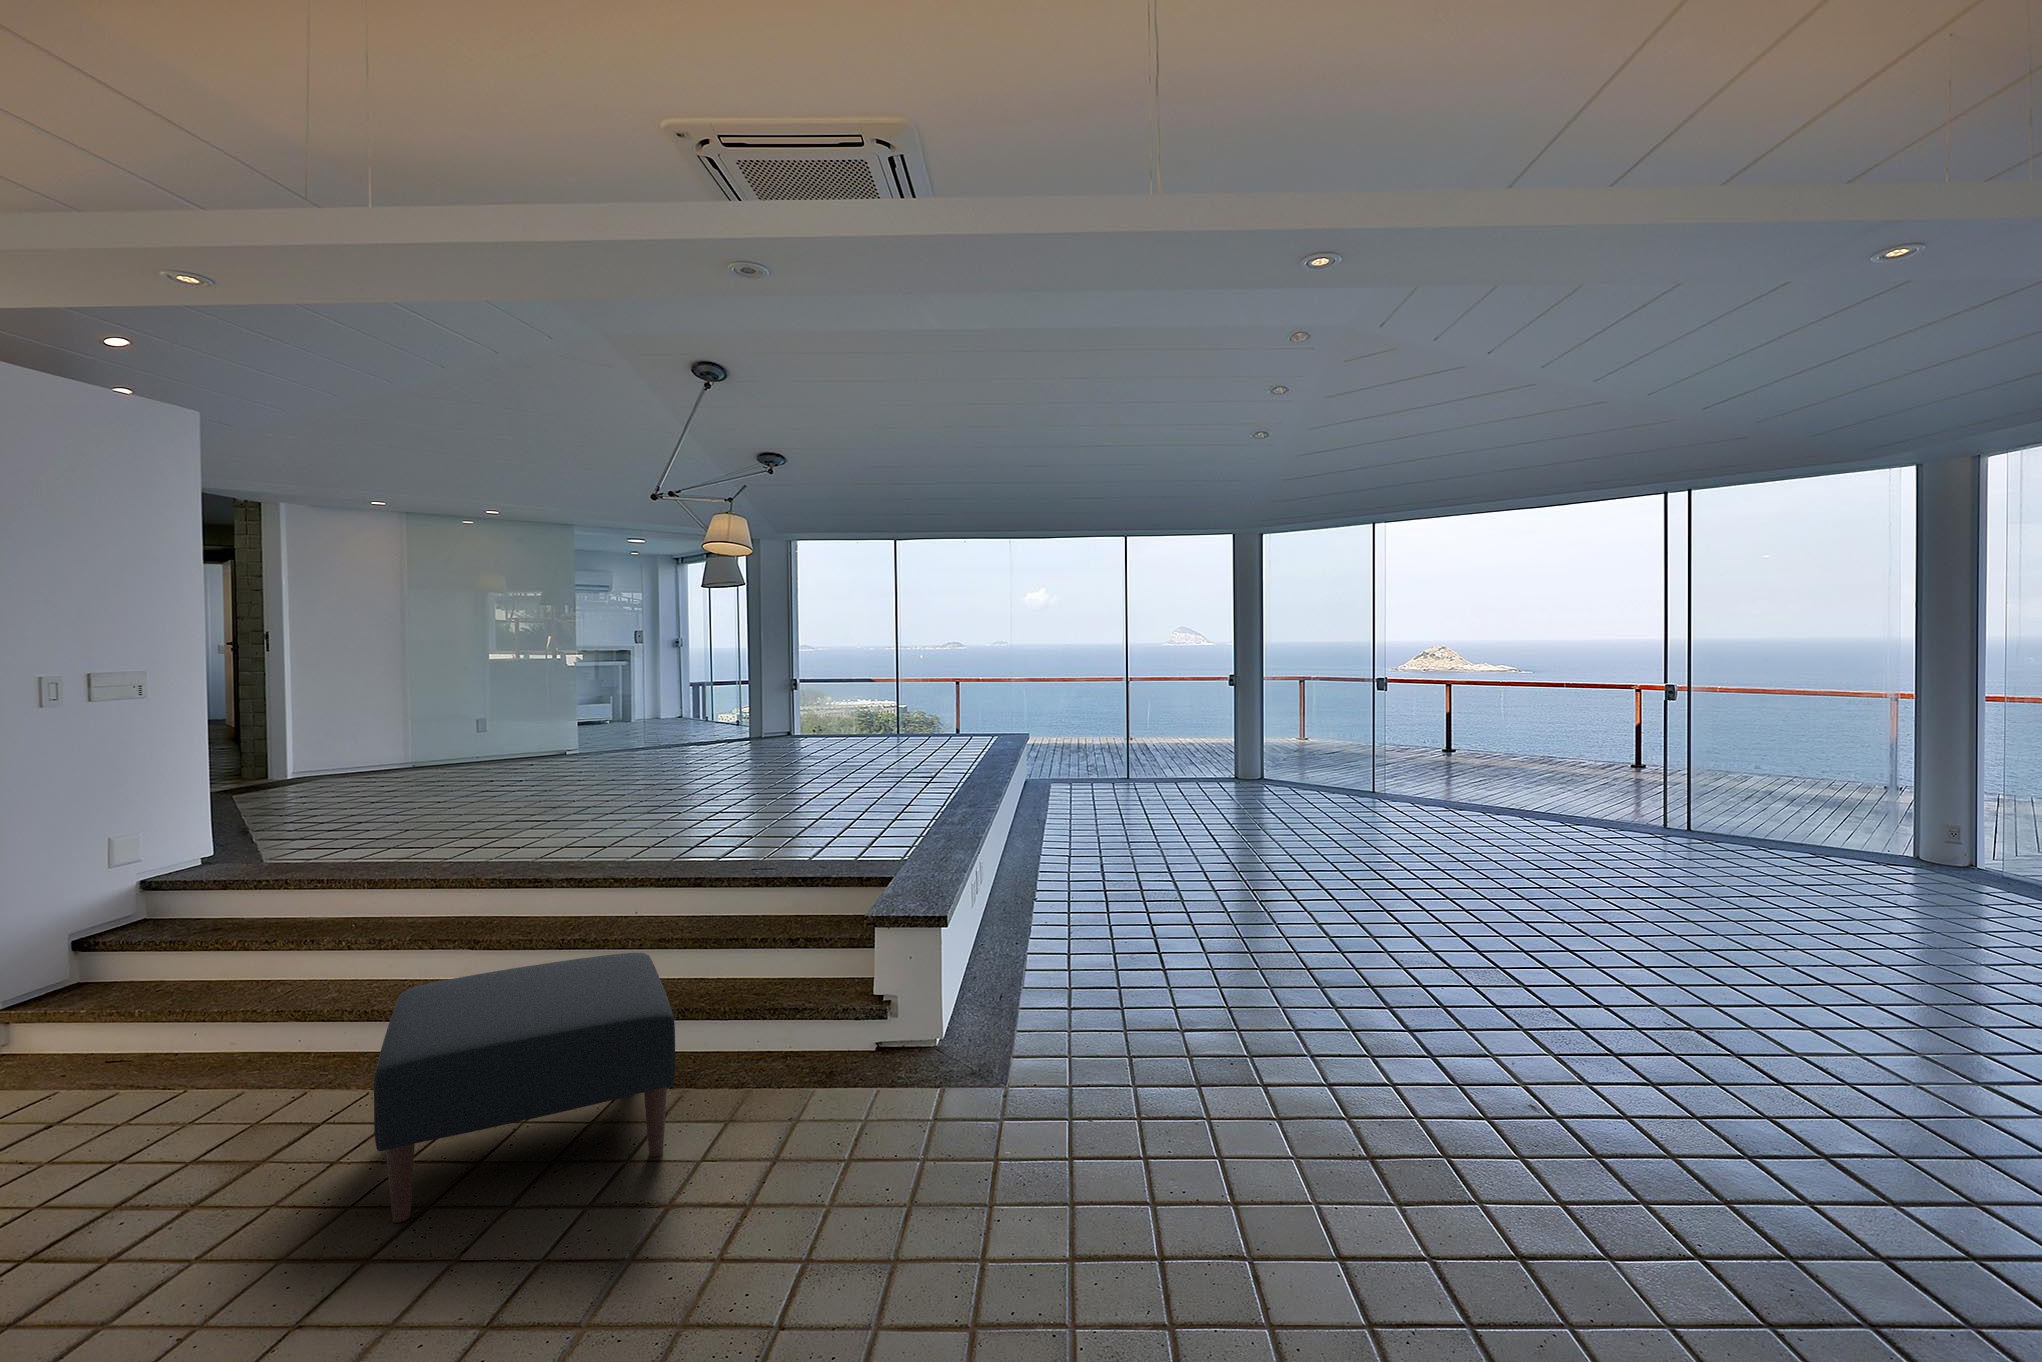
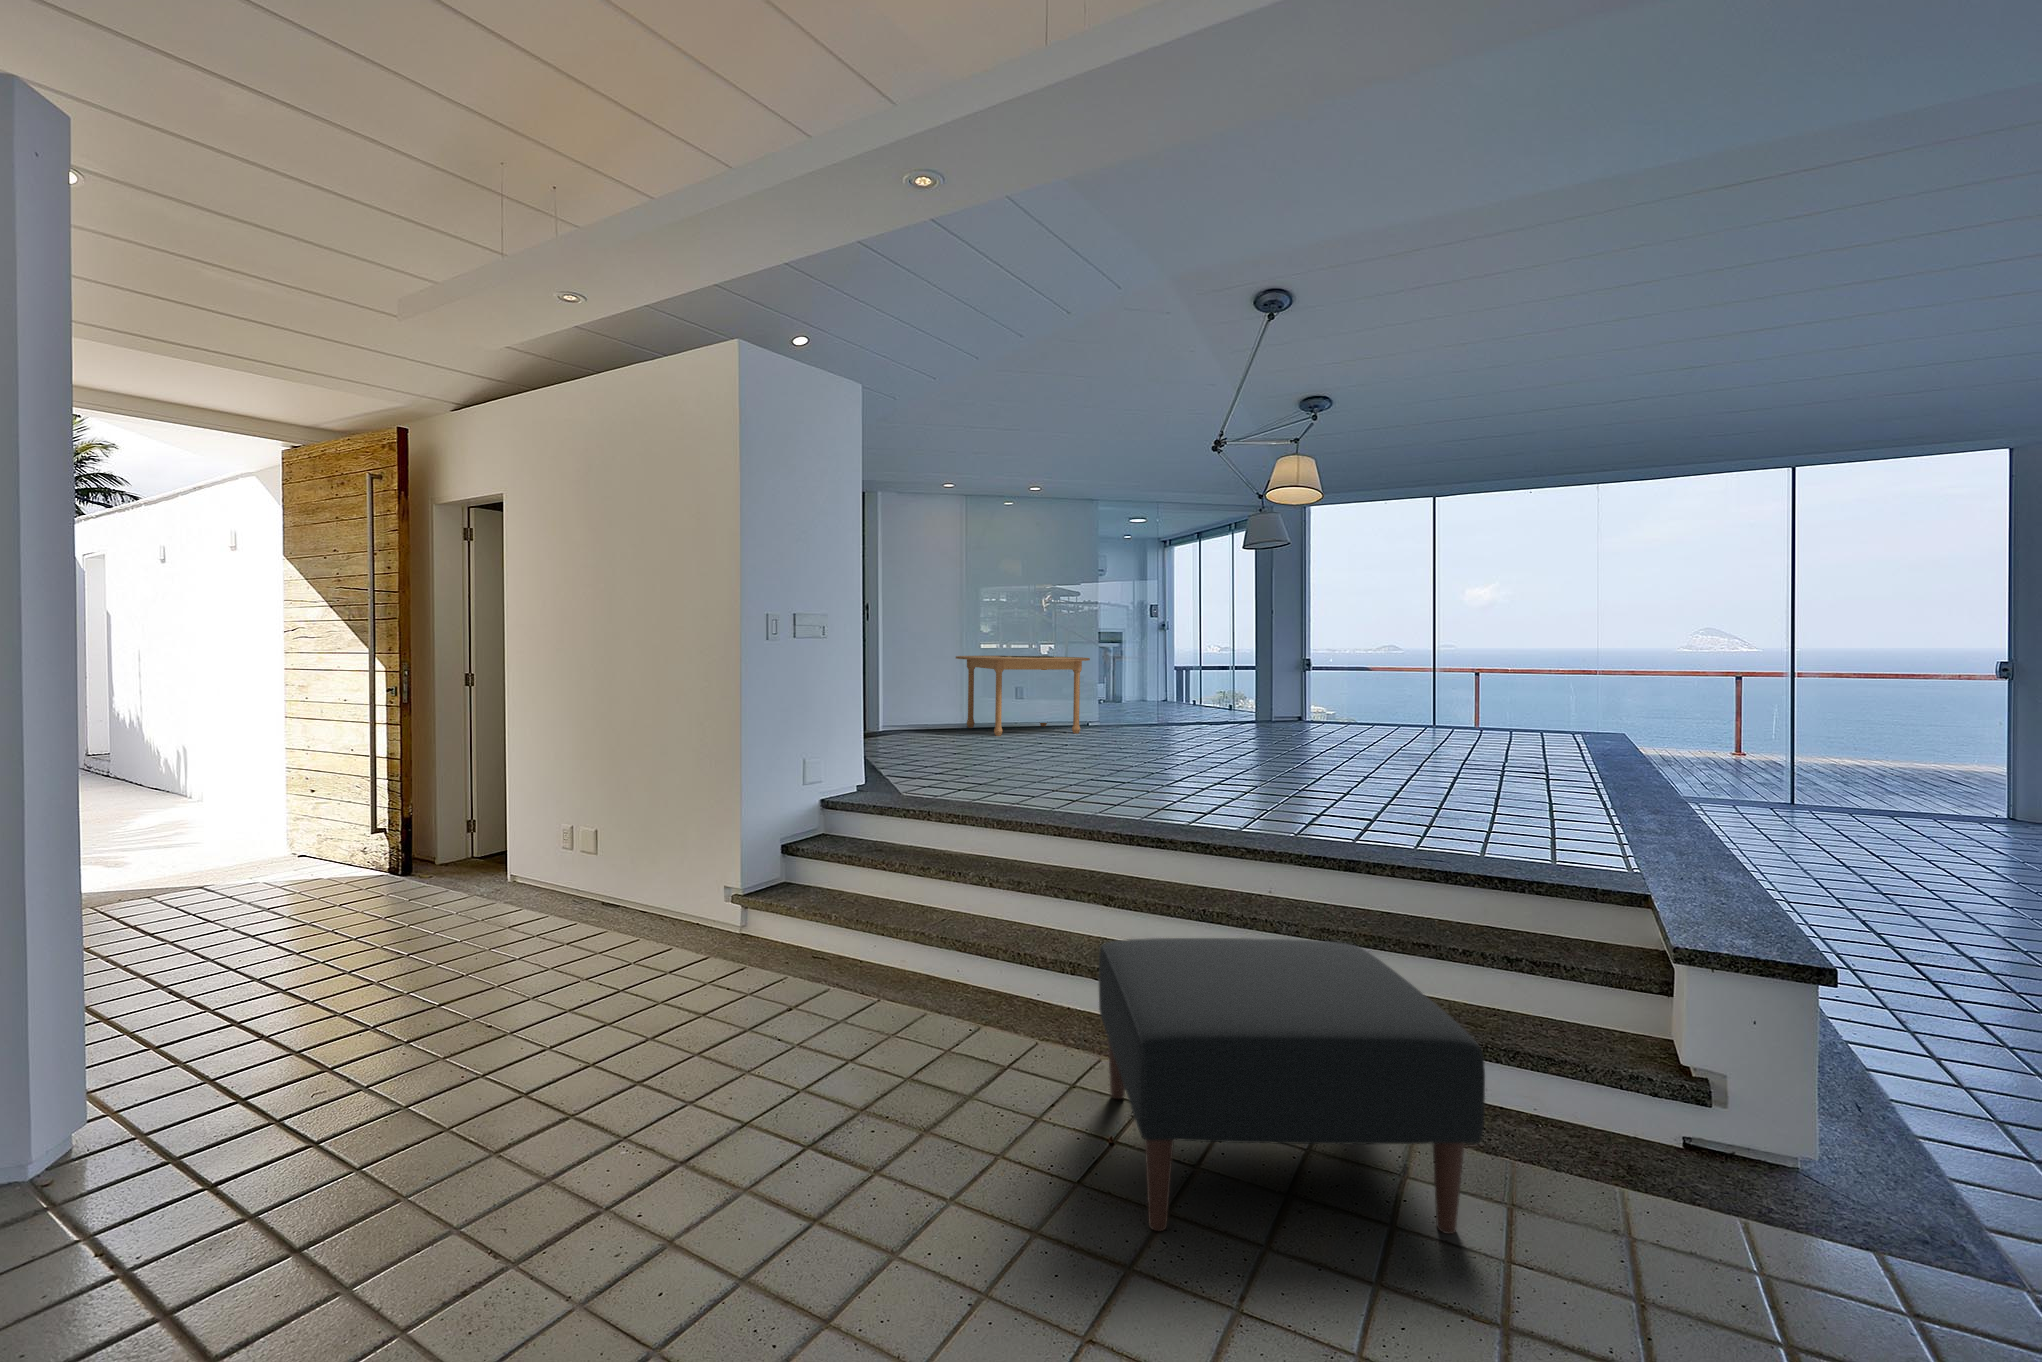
dining table: none [399,686,563,775] -> present [956,656,1090,736]

